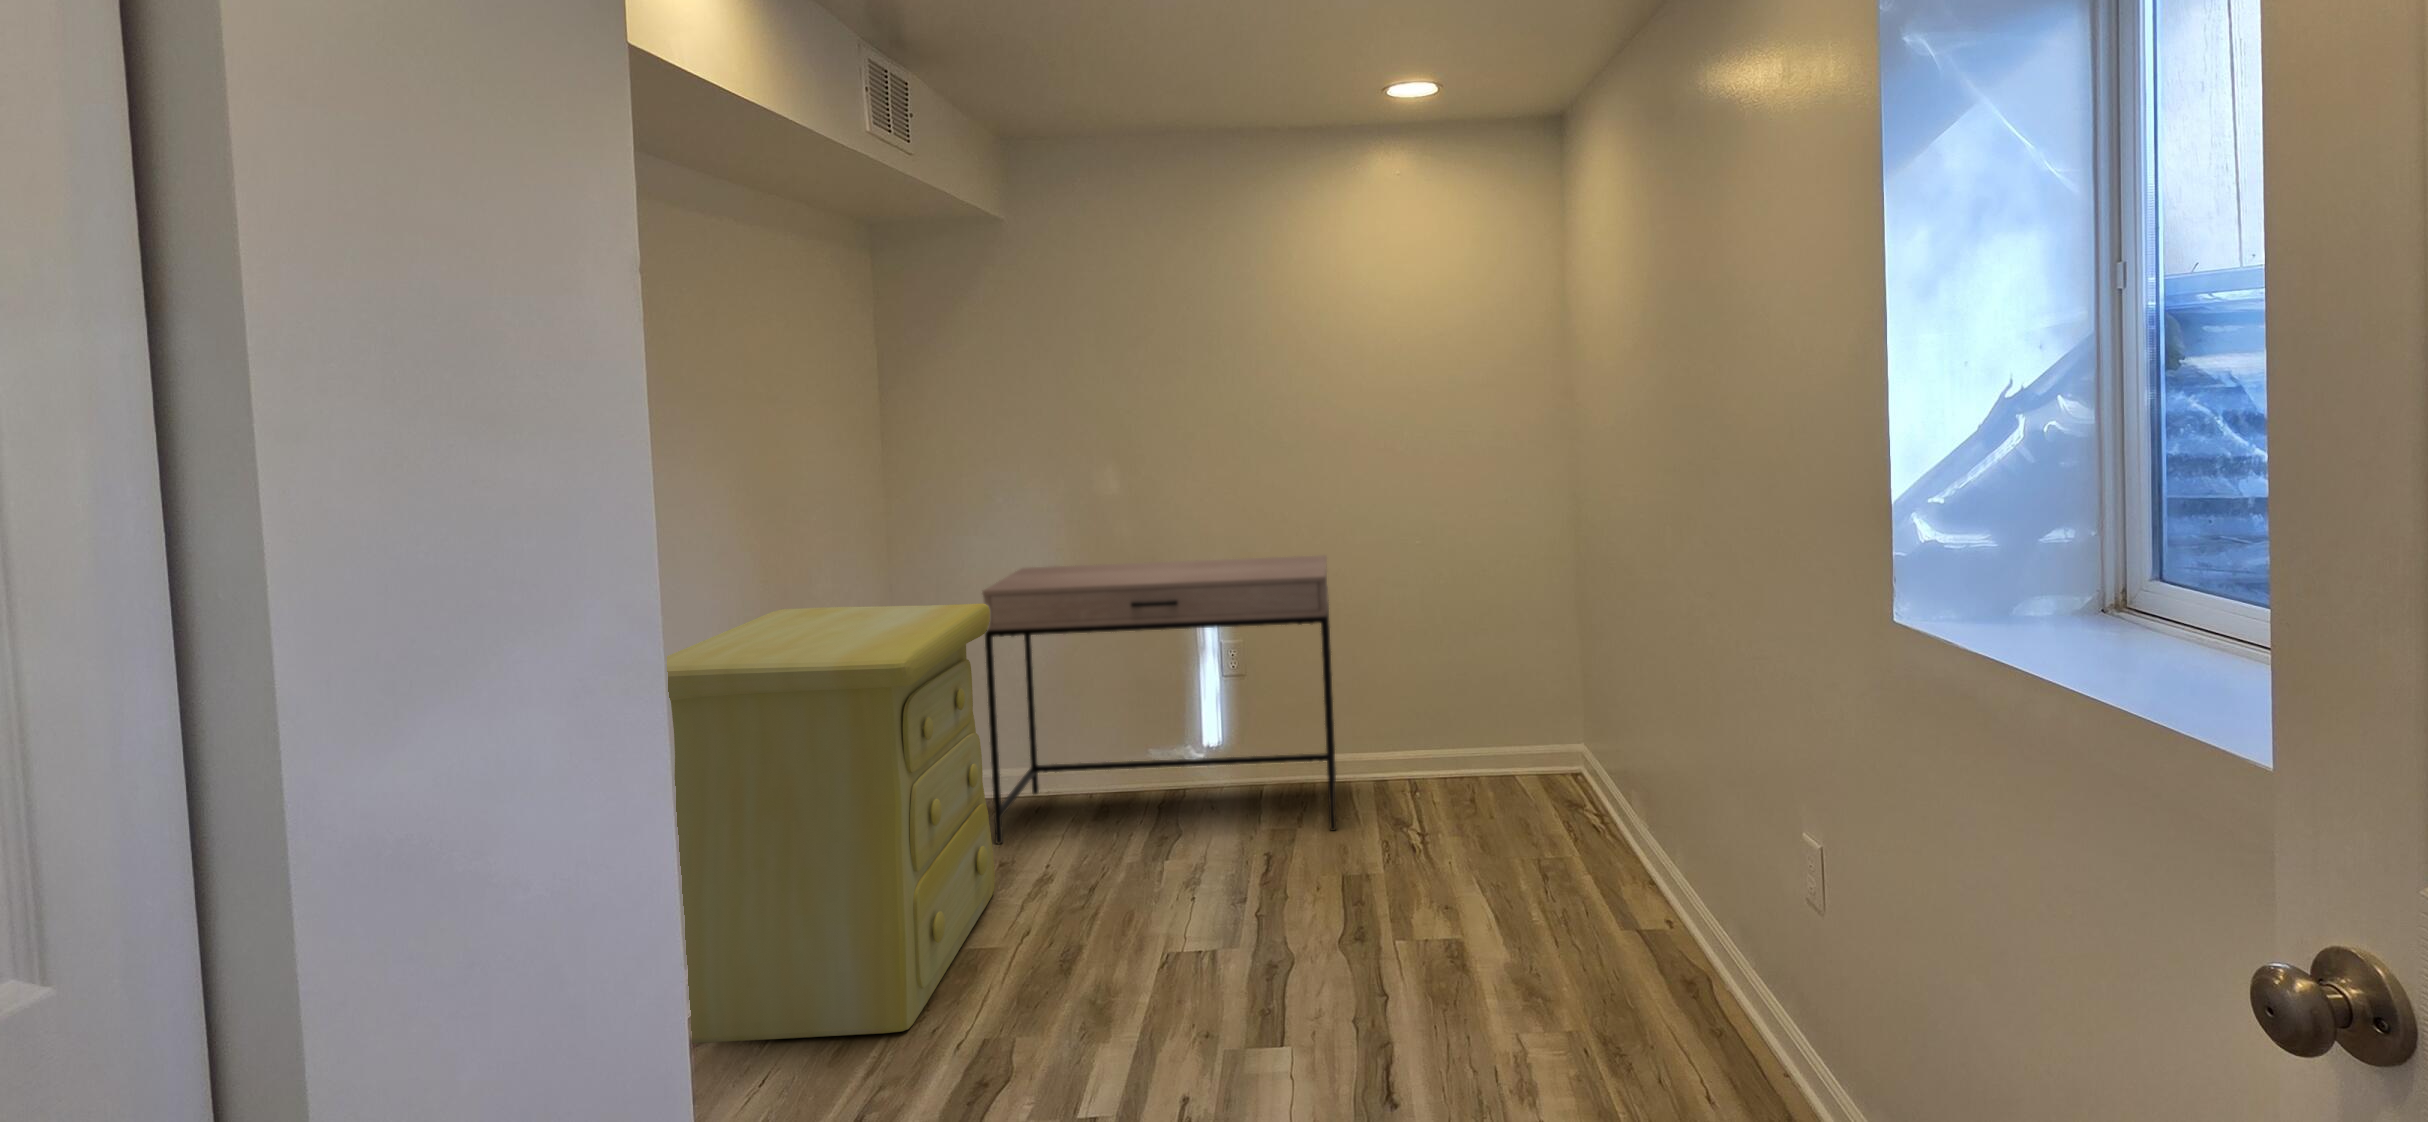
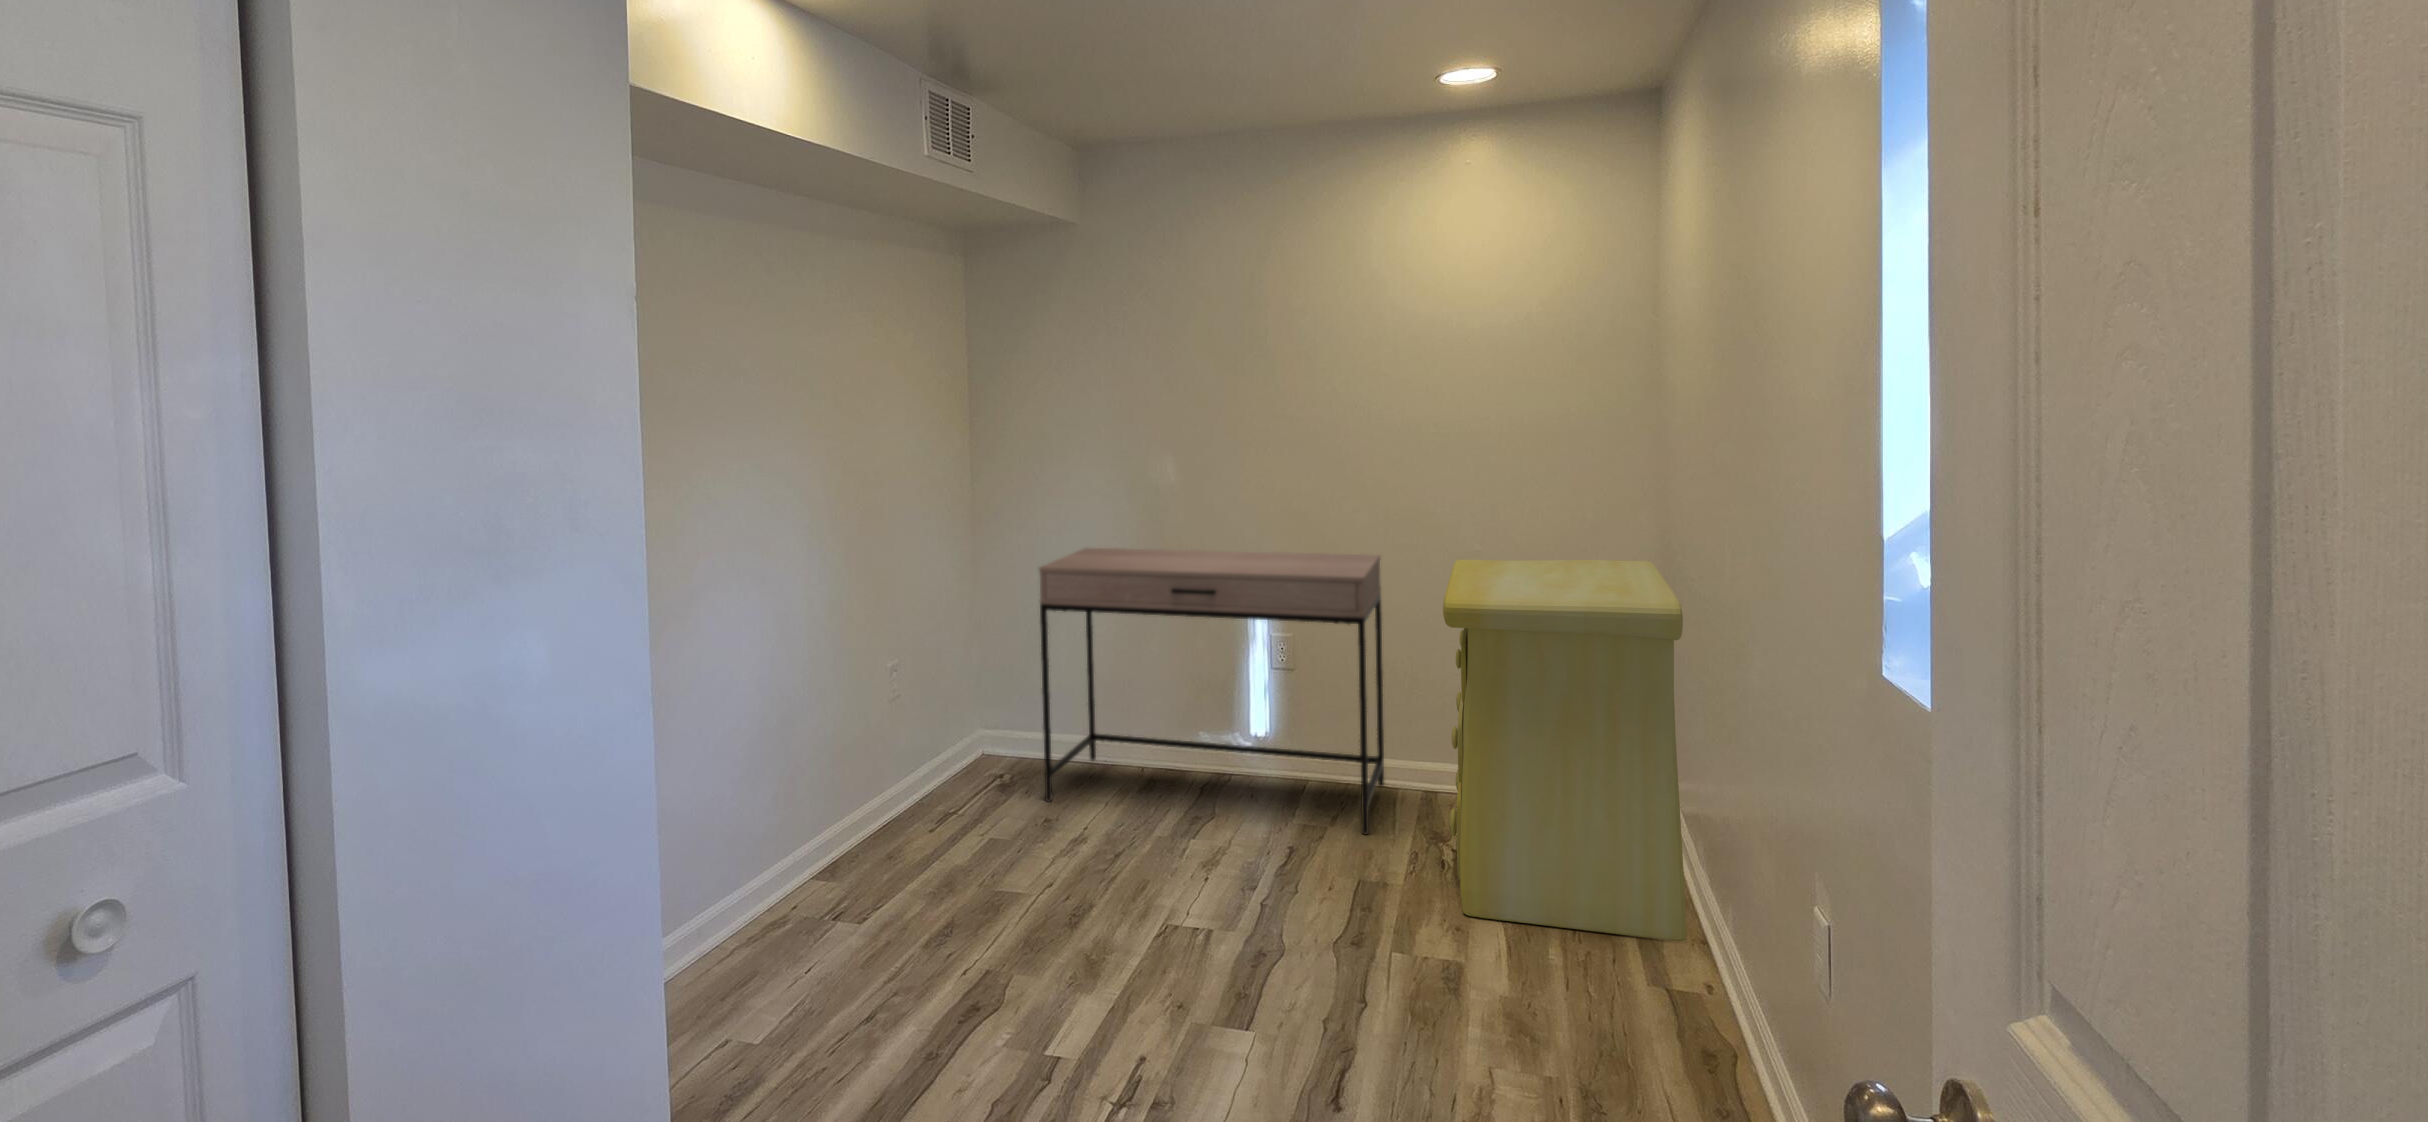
dresser: present [667,604,995,1044] -> present [1443,560,1686,941]

